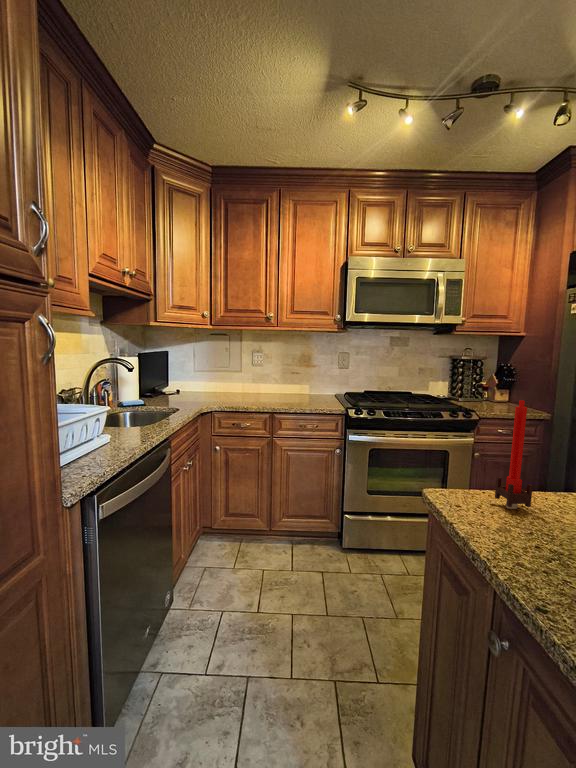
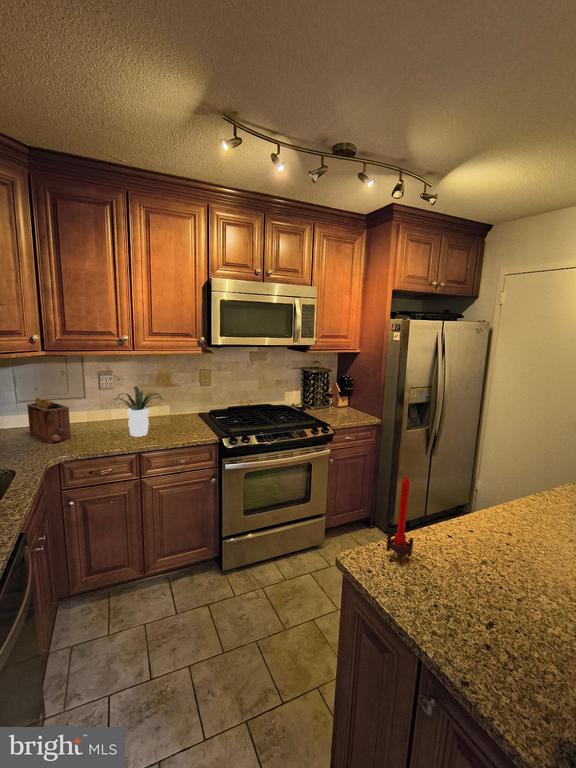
potted plant: none [253,360,301,402] -> present [116,387,163,437]
toaster: none [200,365,226,399] -> present [27,397,71,443]

